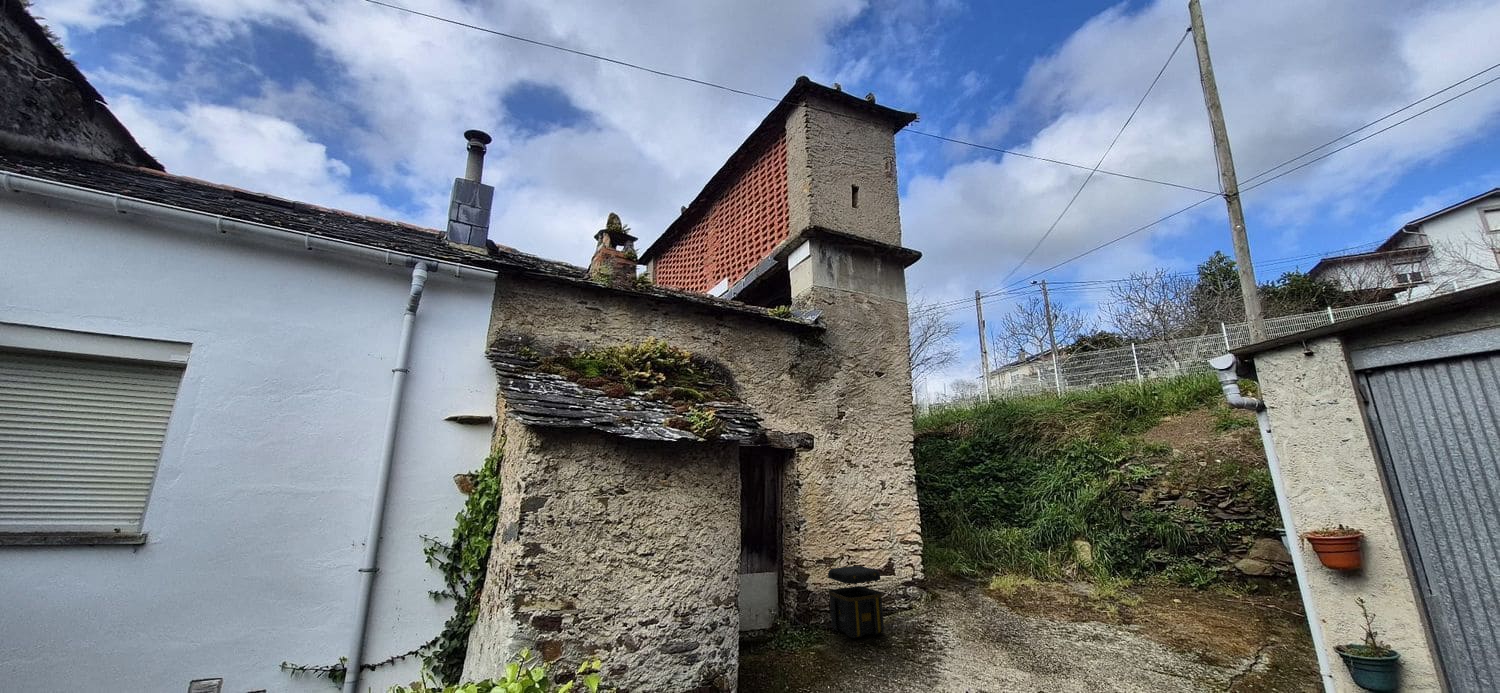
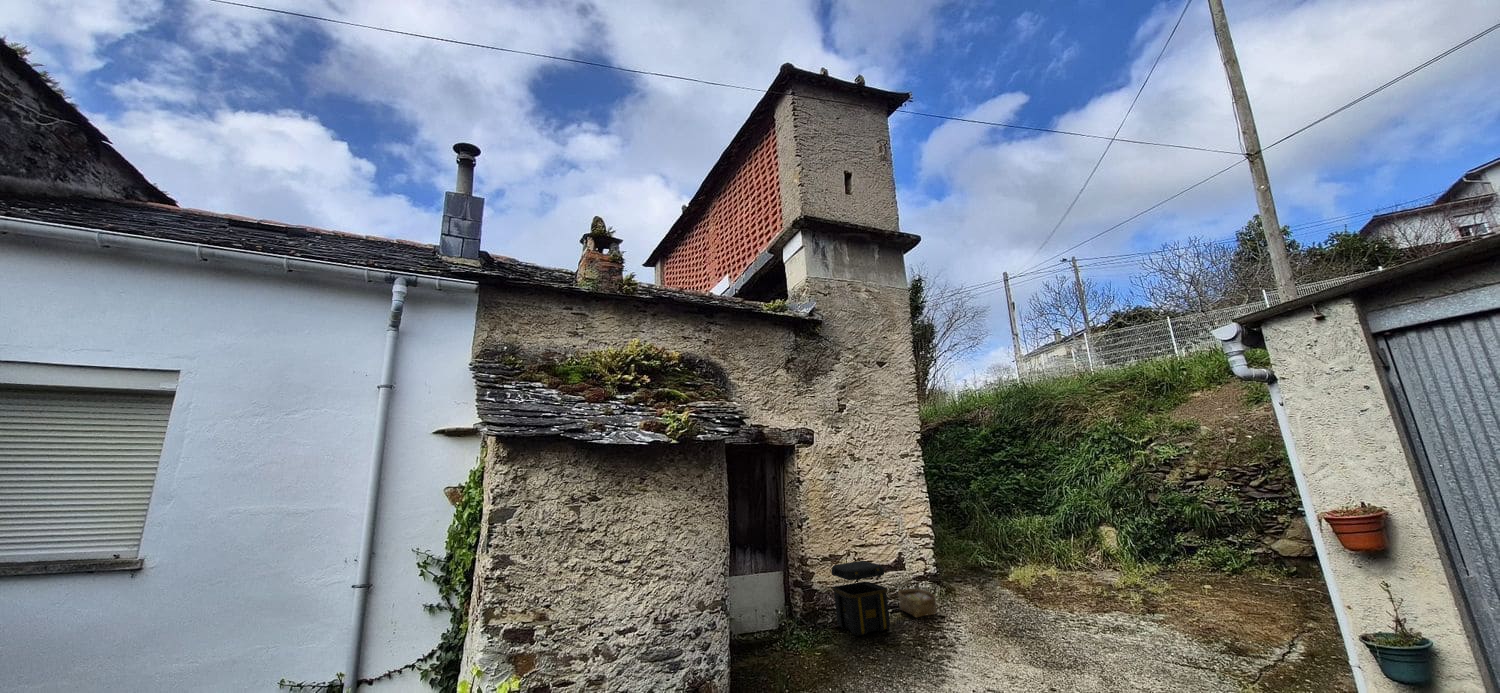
woven basket: none [890,588,927,623] -> present [898,582,937,618]

